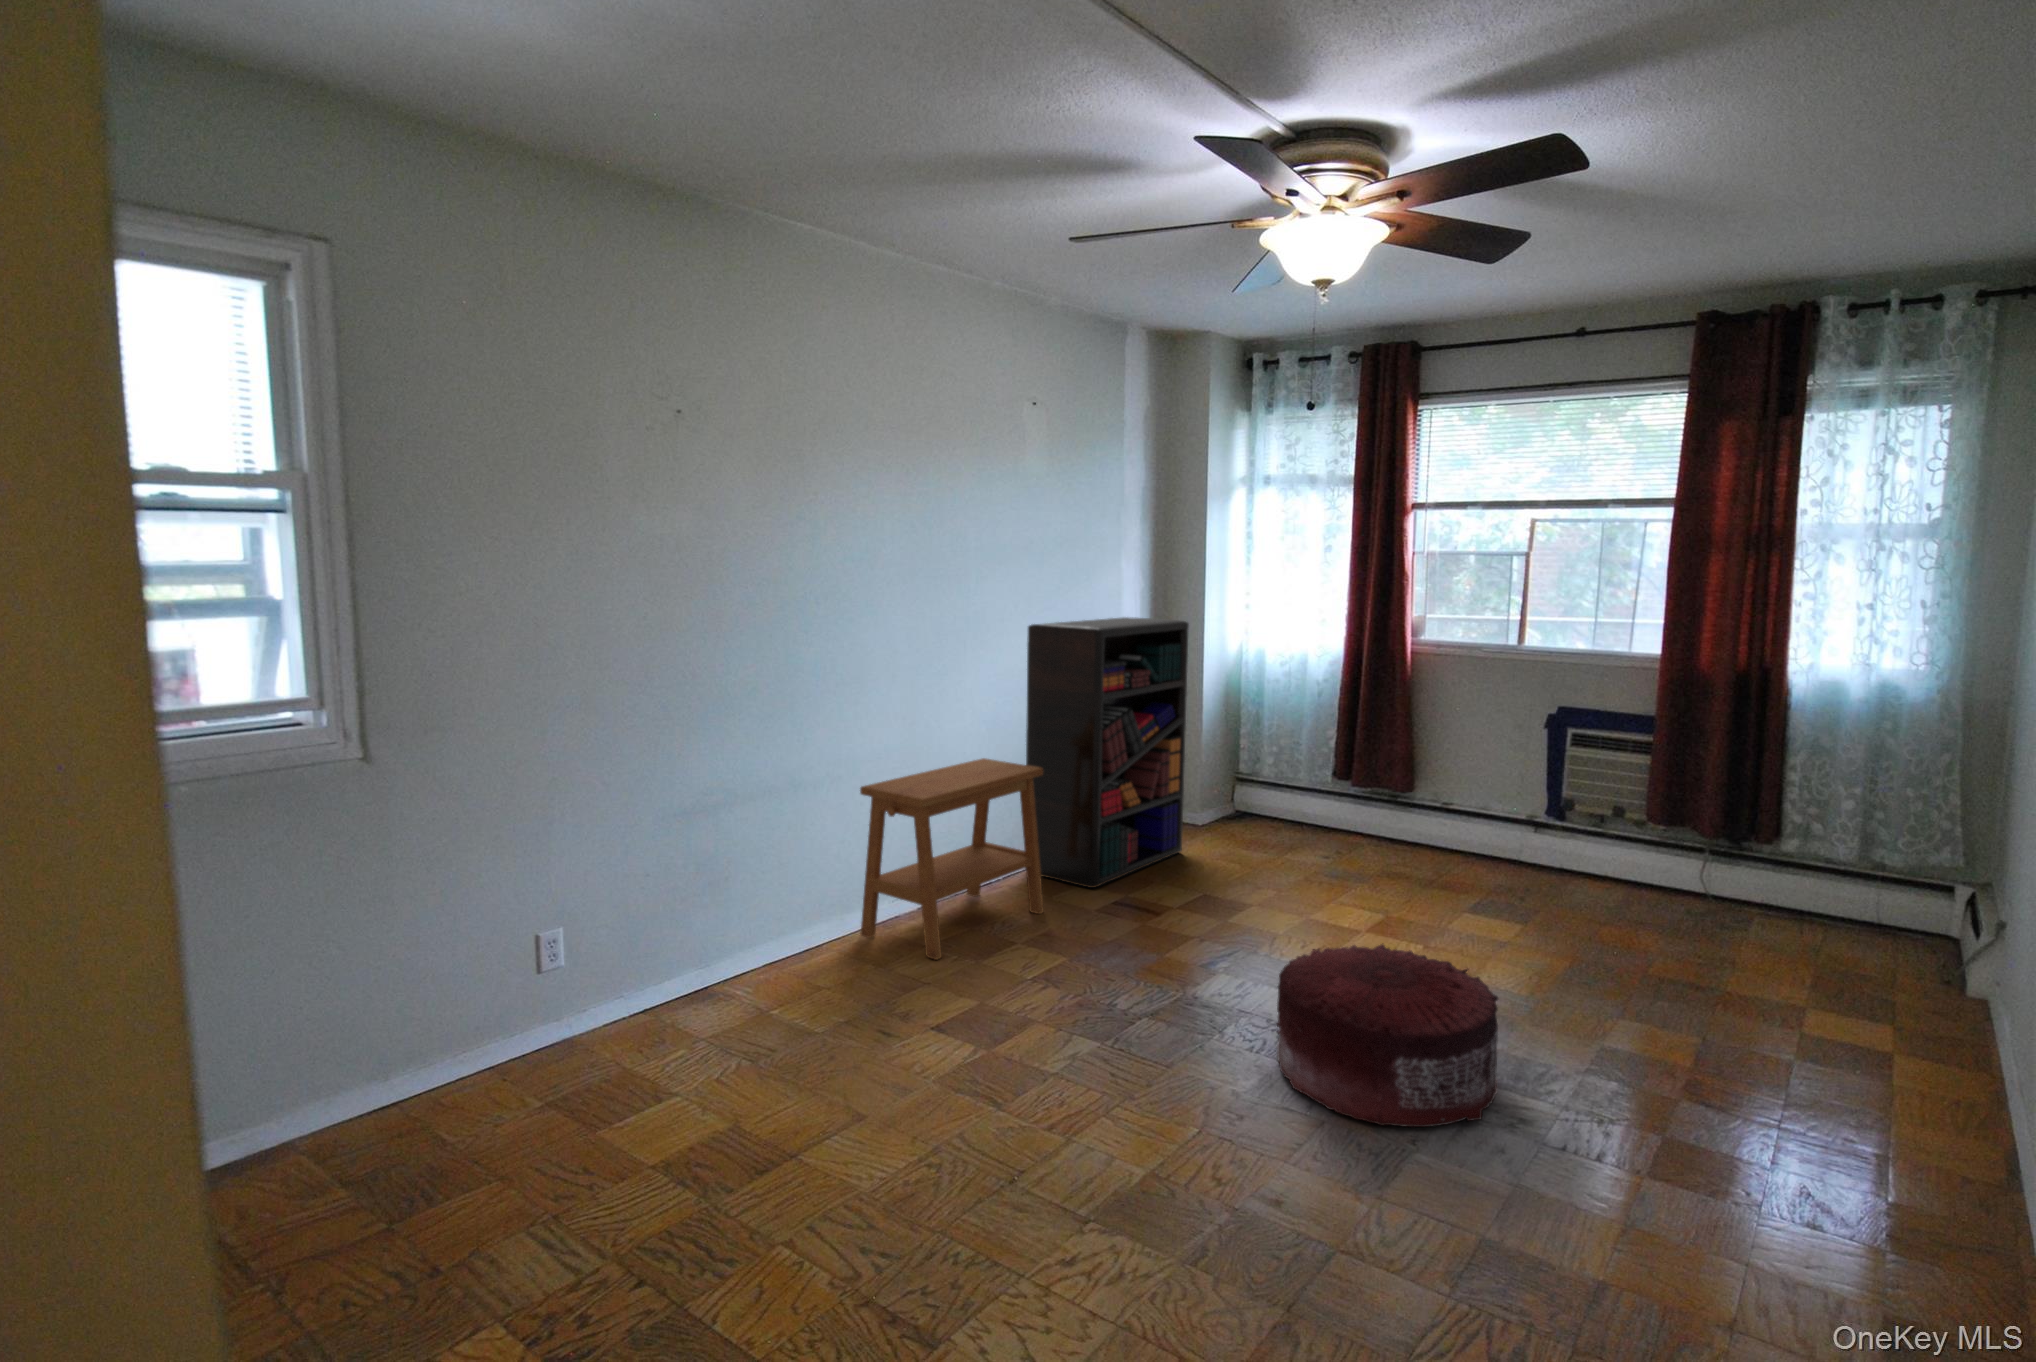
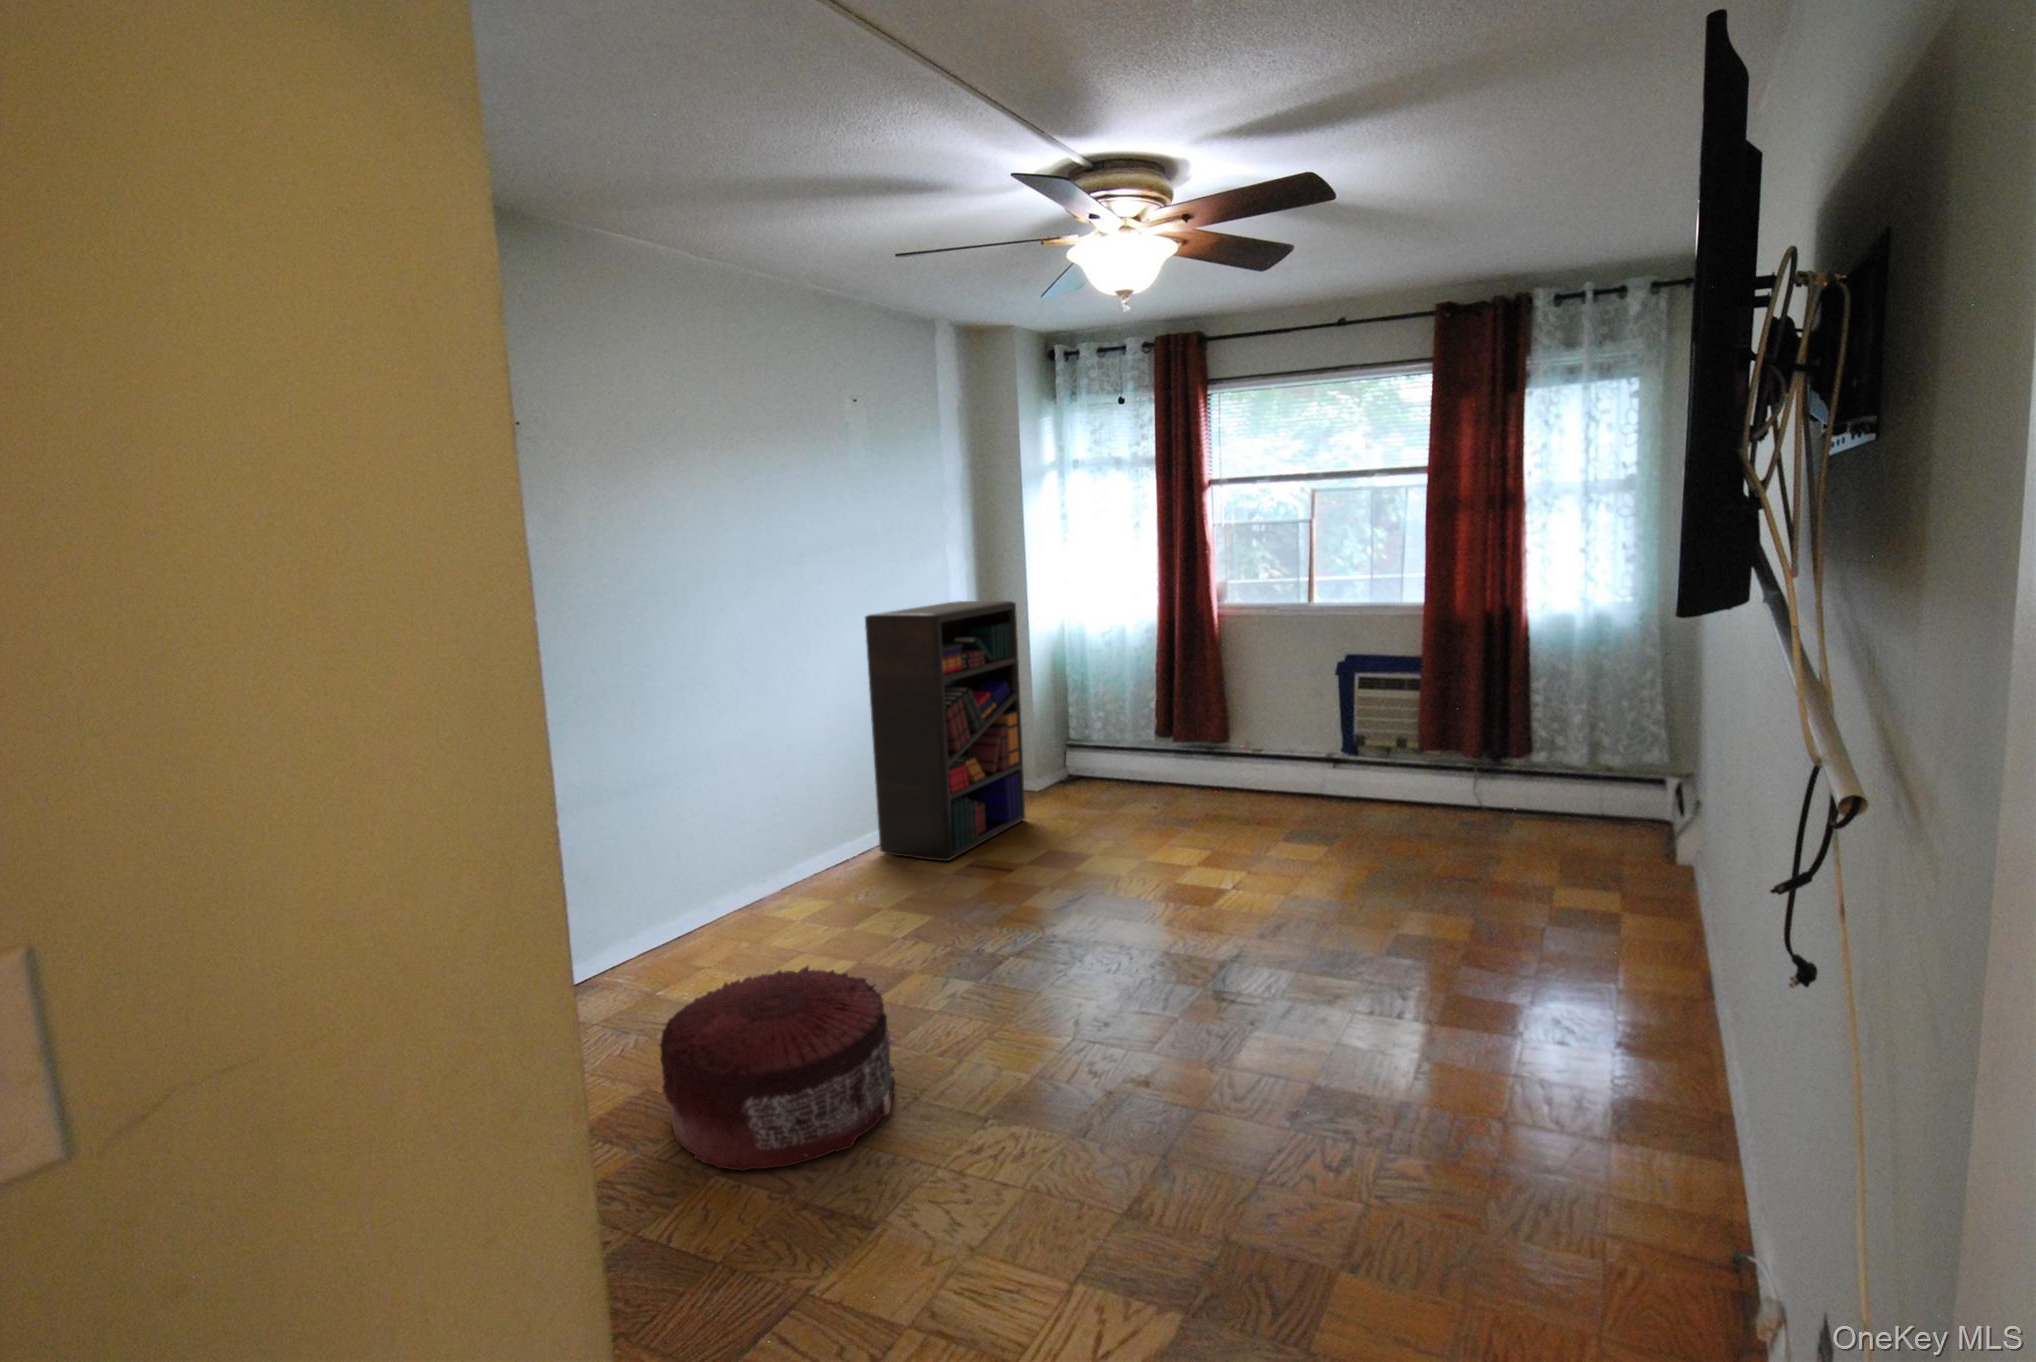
side table: present [860,758,1044,960] -> none [719,747,905,943]
pouf: present [1276,944,1498,1127] -> present [660,965,896,1171]

